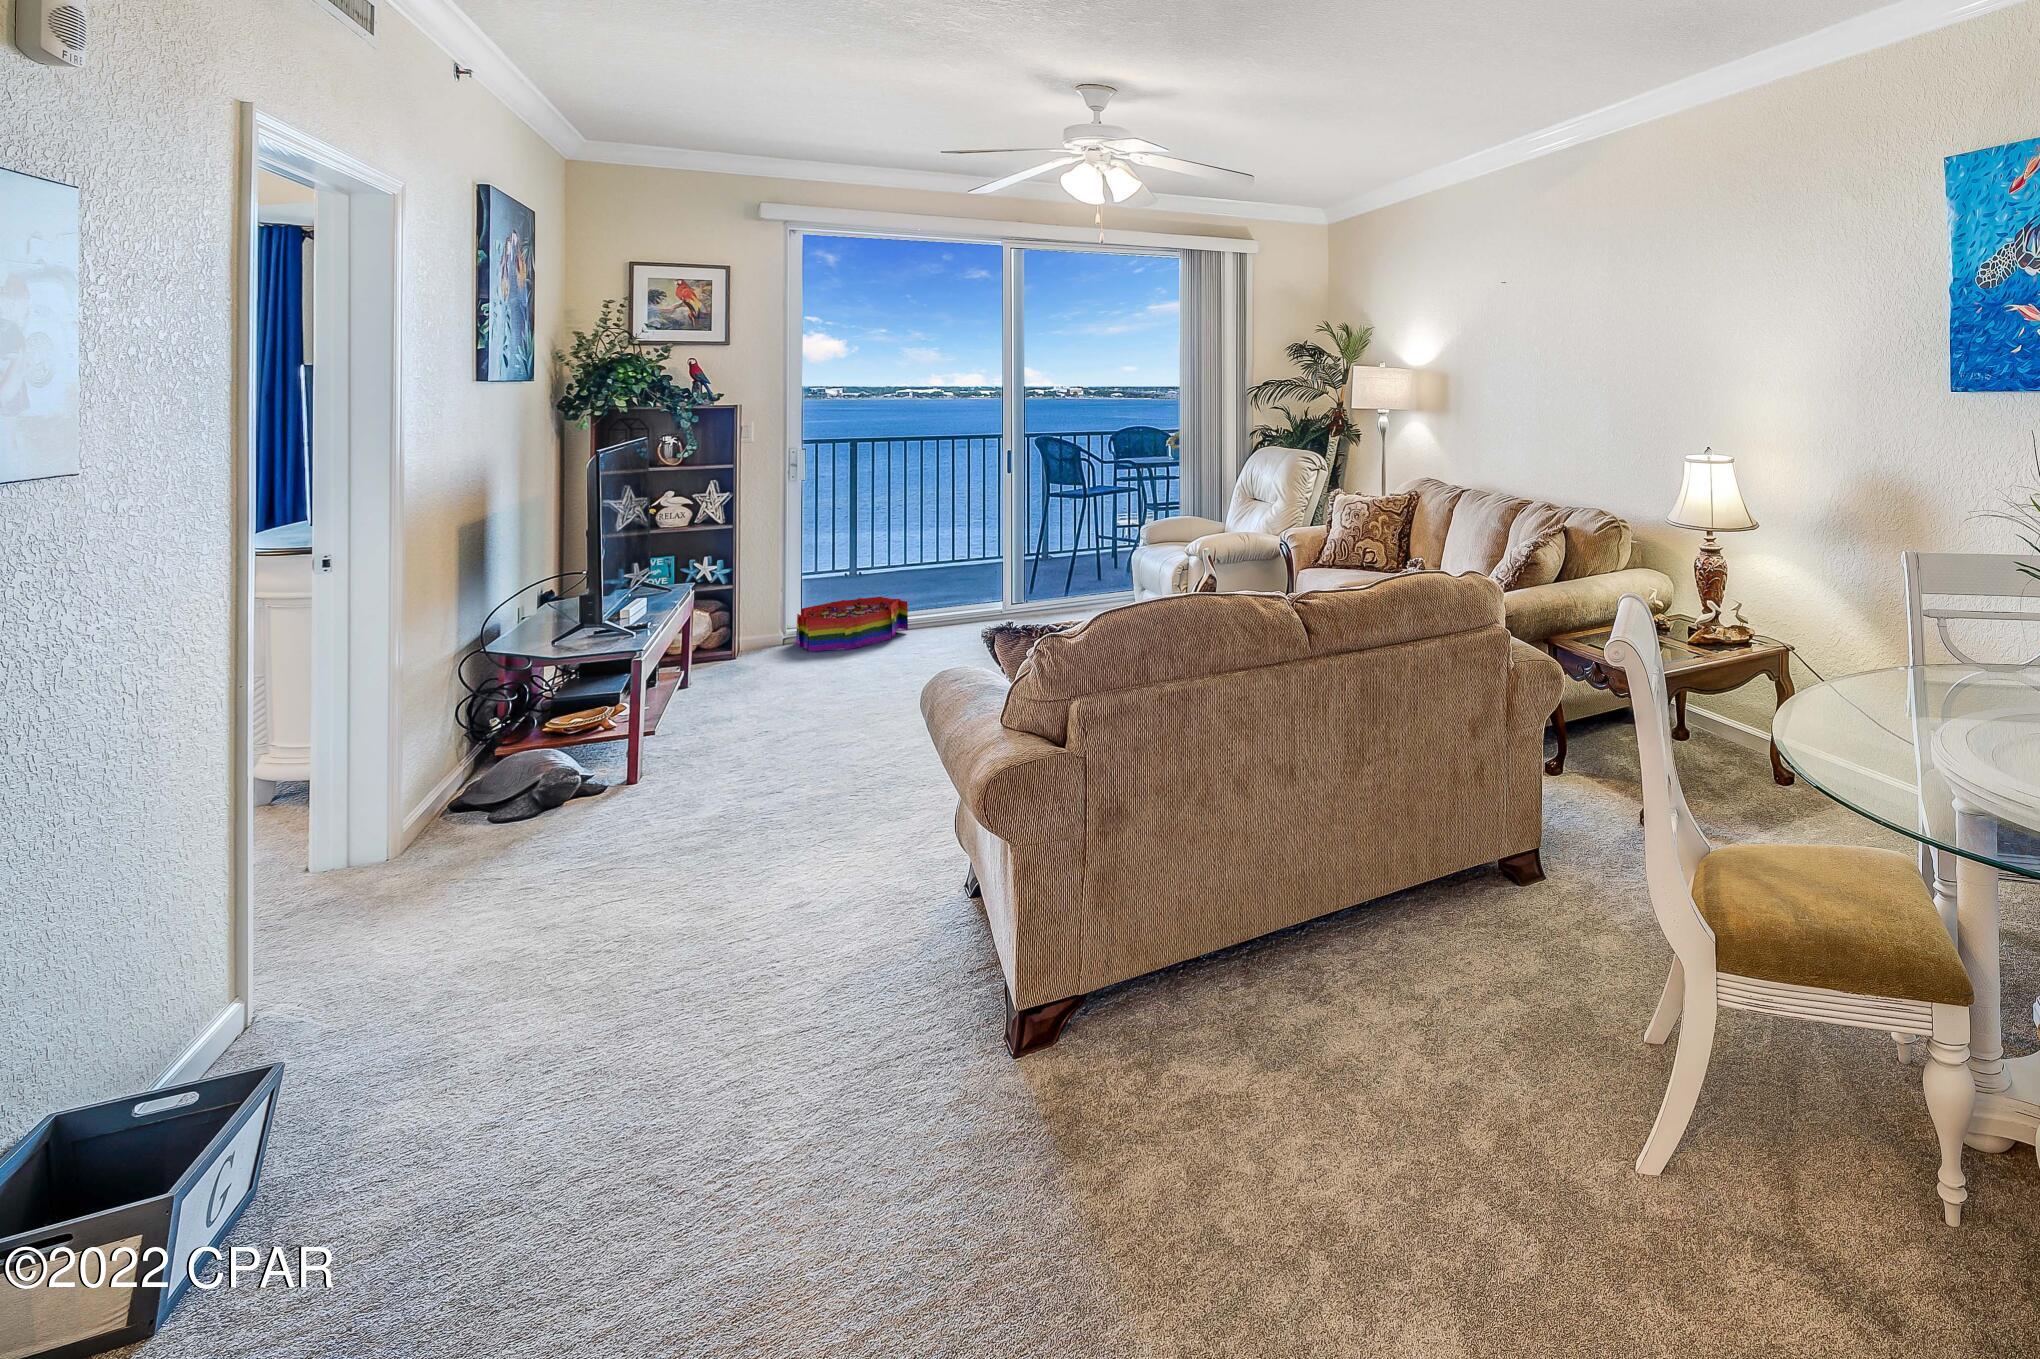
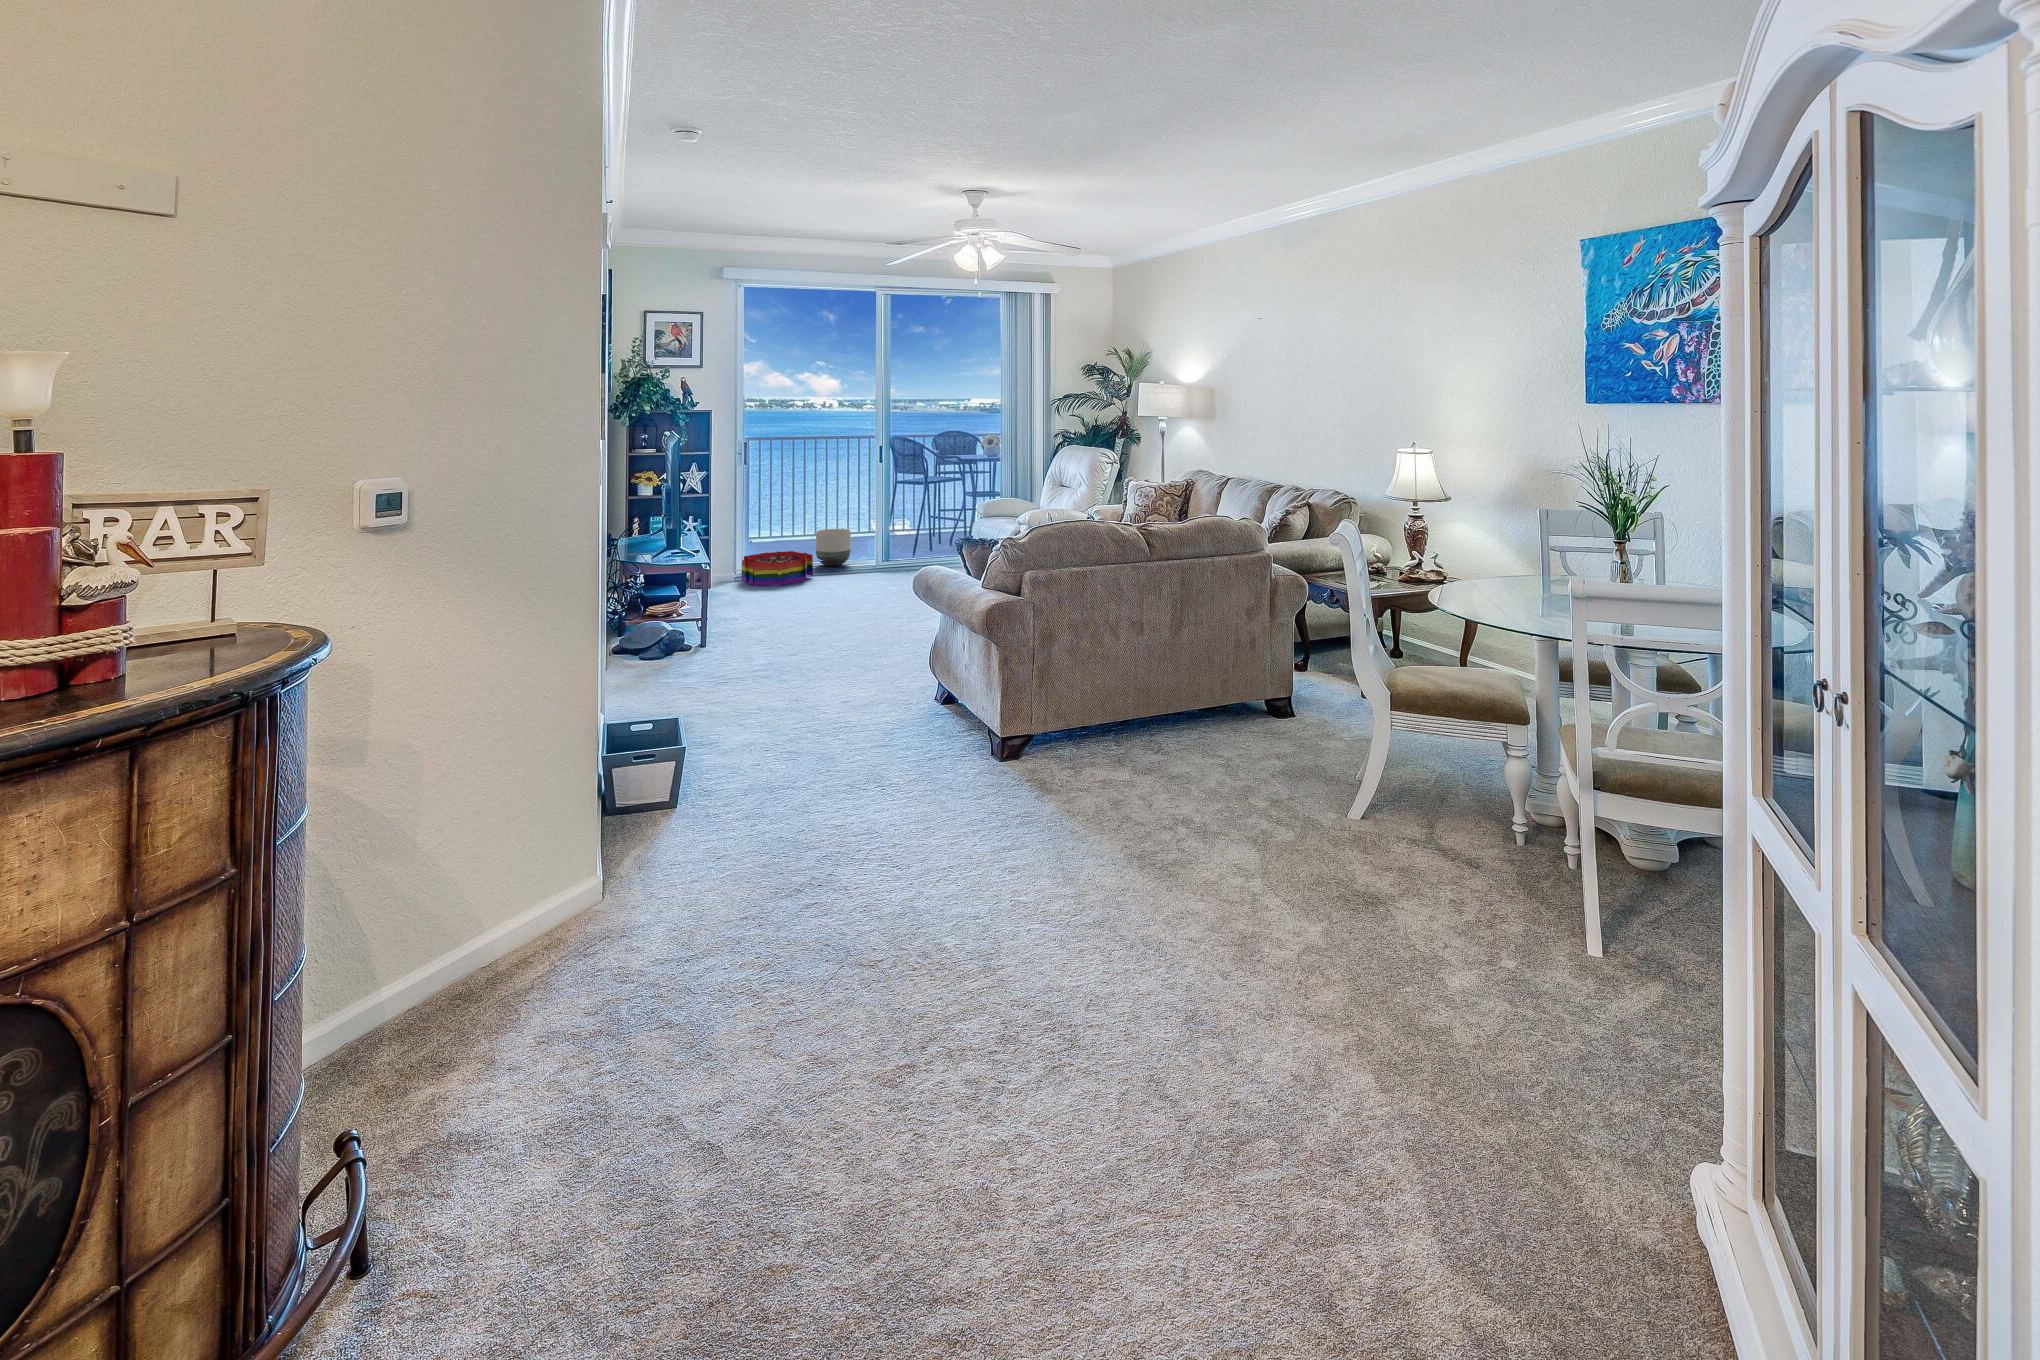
planter: none [925,560,976,611] -> present [816,529,851,566]

